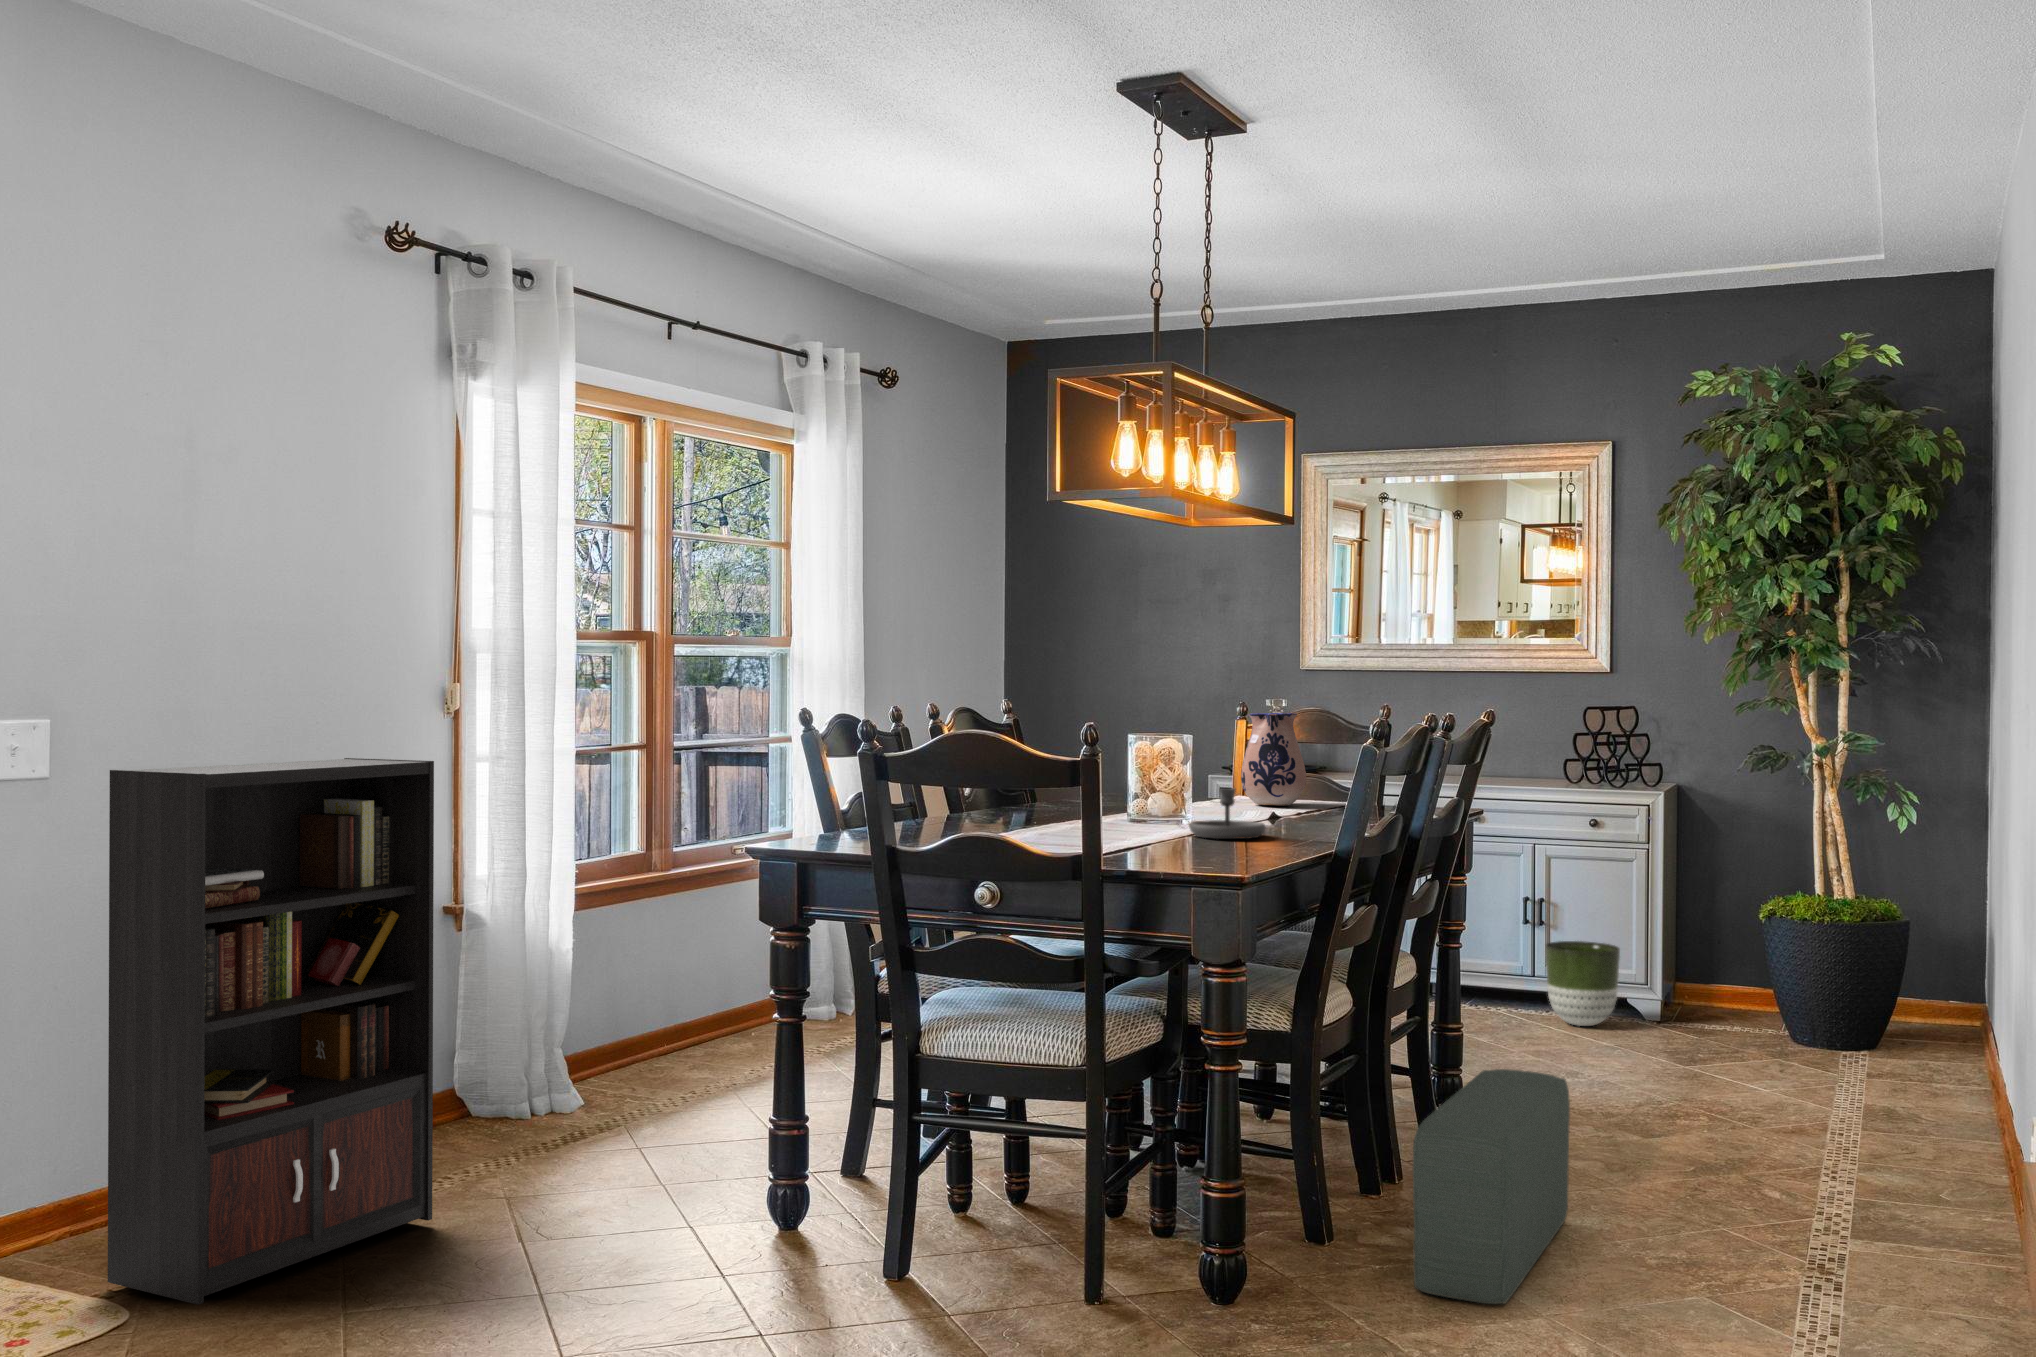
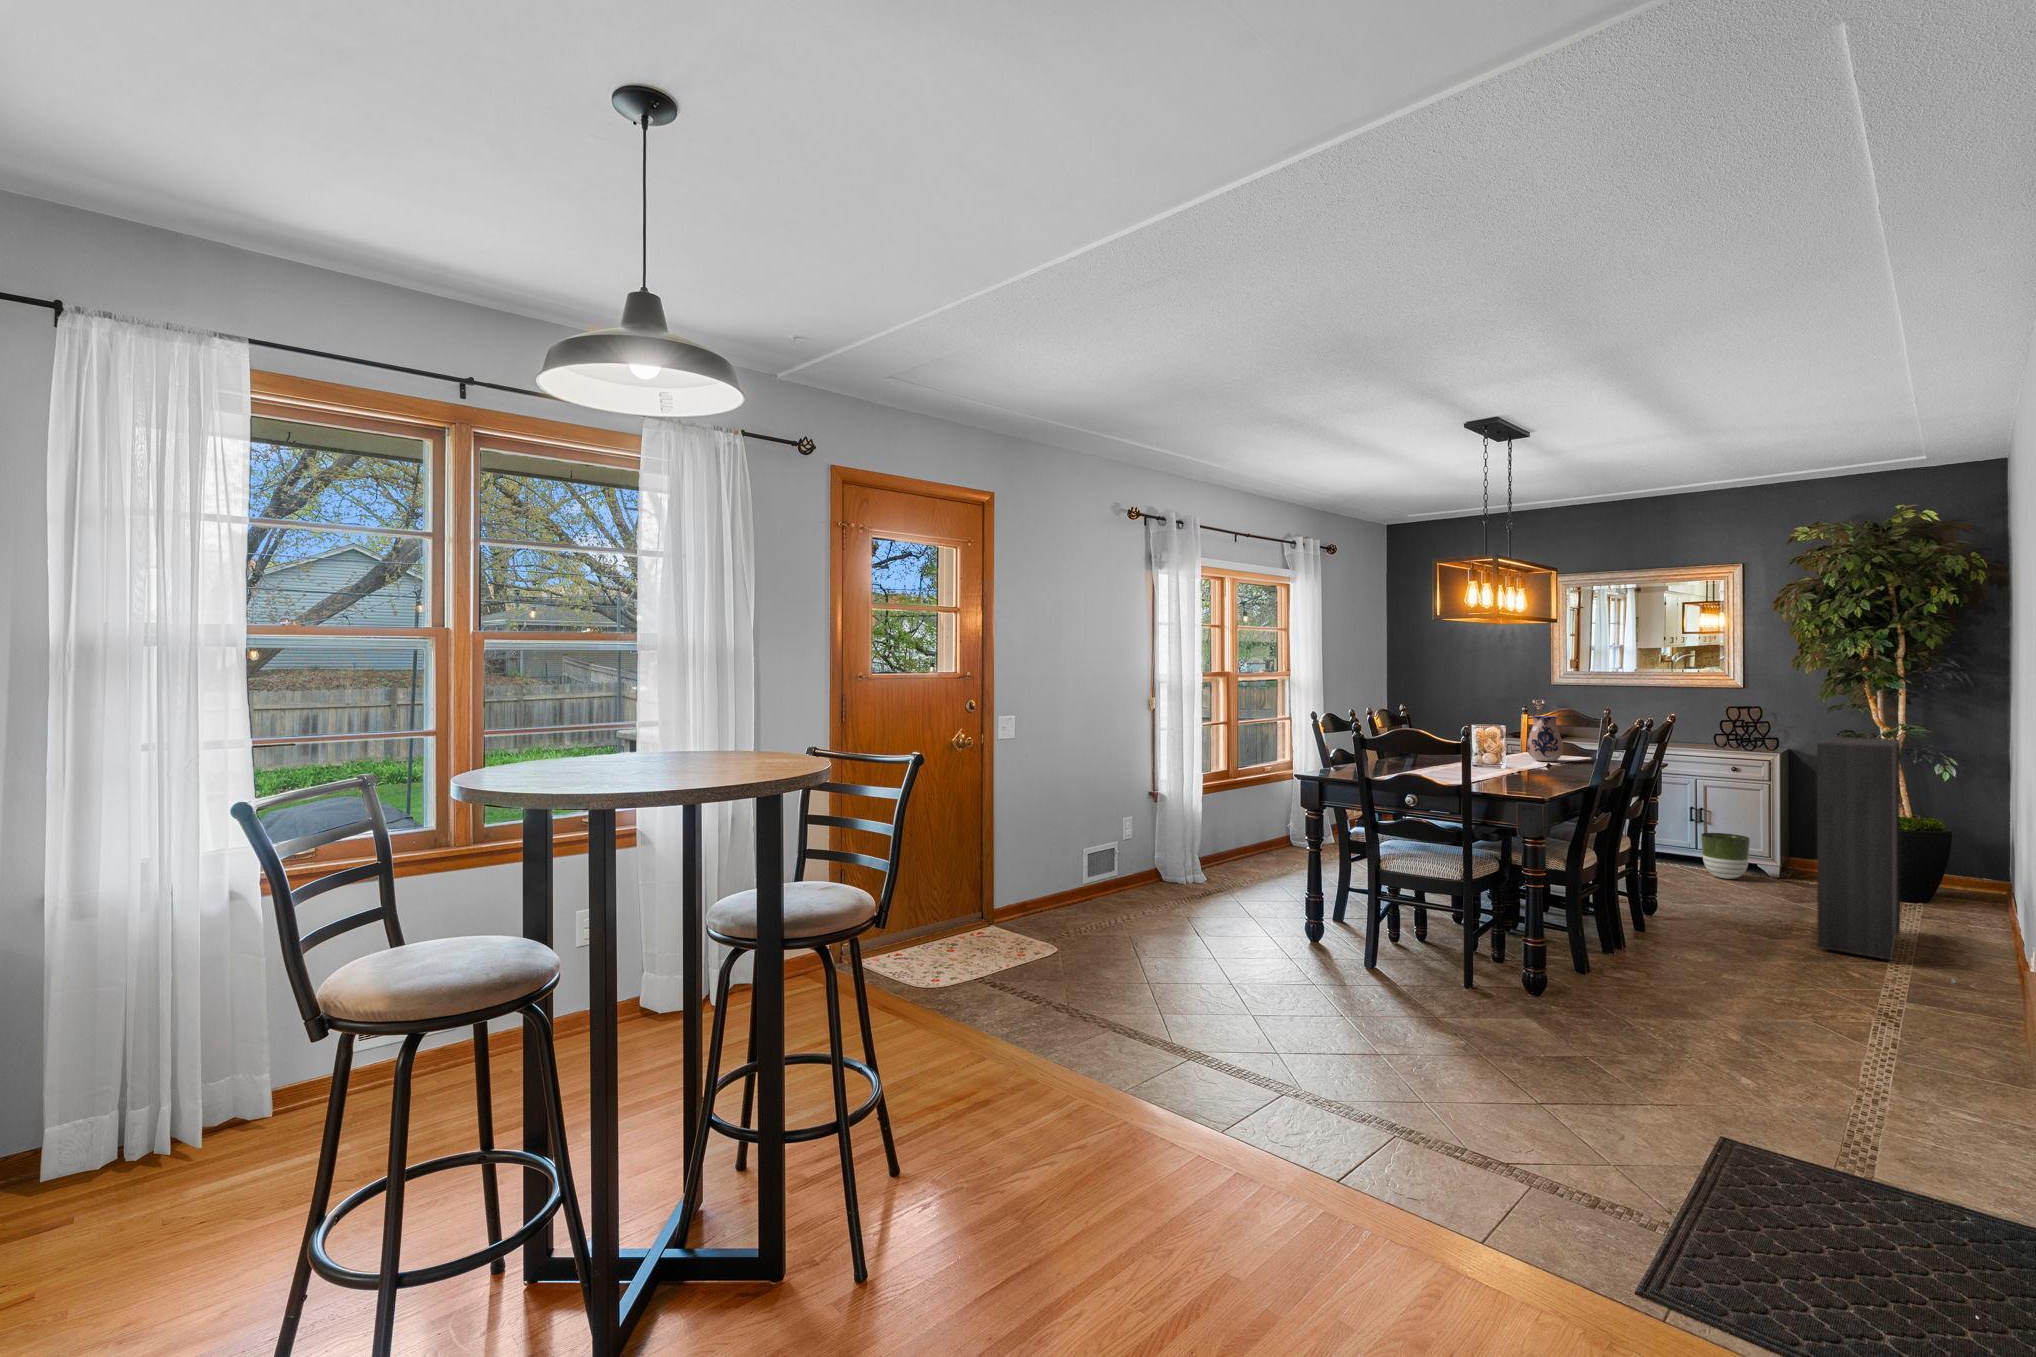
bookcase: present [108,758,434,1305] -> present [1817,737,1955,983]
candlestick: present [1181,788,1265,839] -> none [1501,755,1549,780]
pouf: present [1413,1069,1570,1304] -> none [1637,896,1724,1007]

